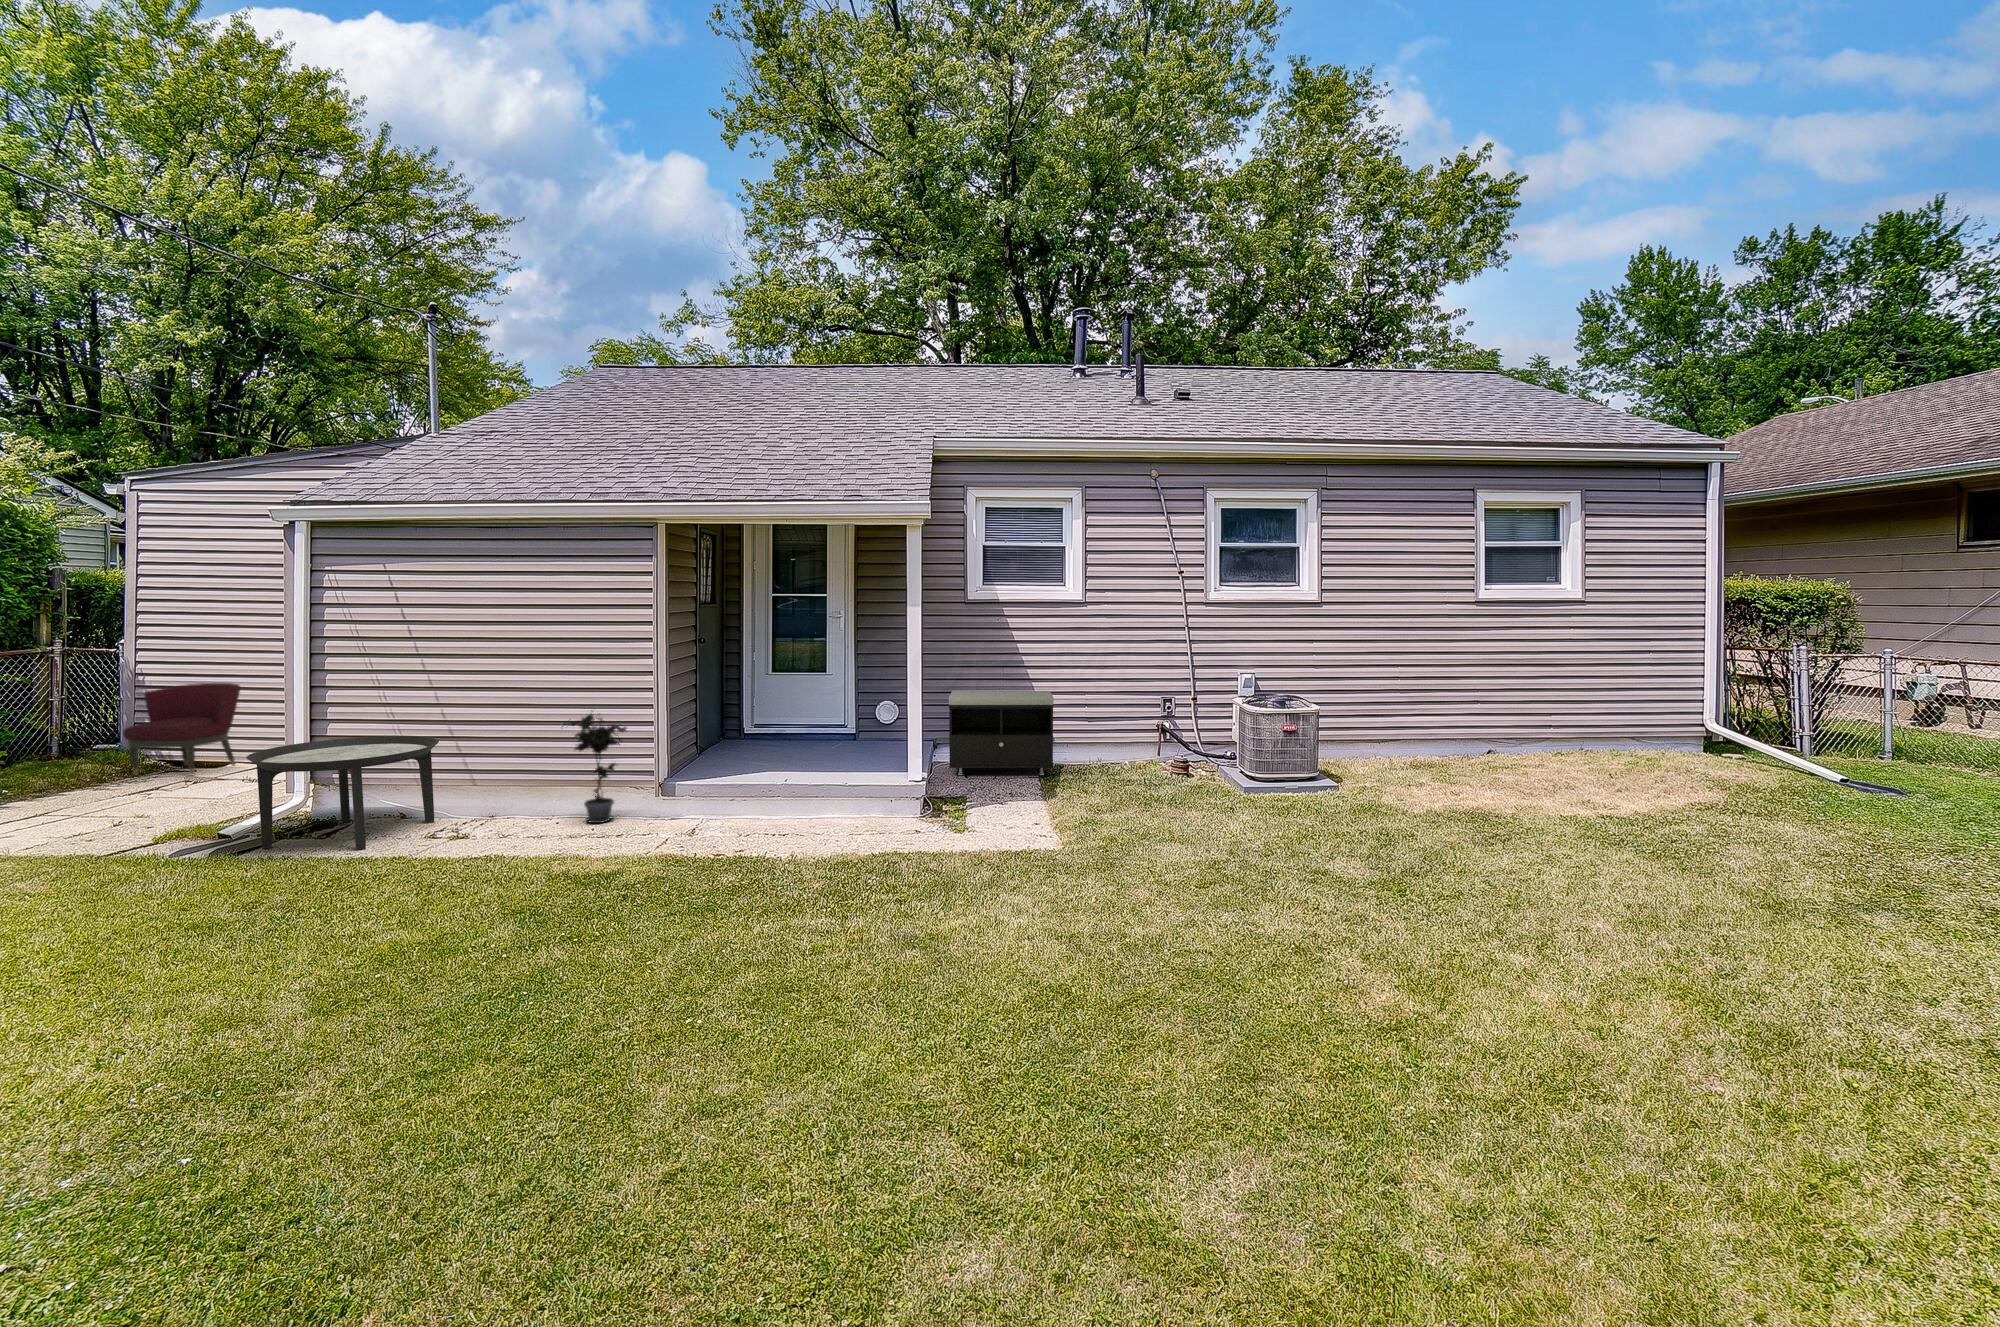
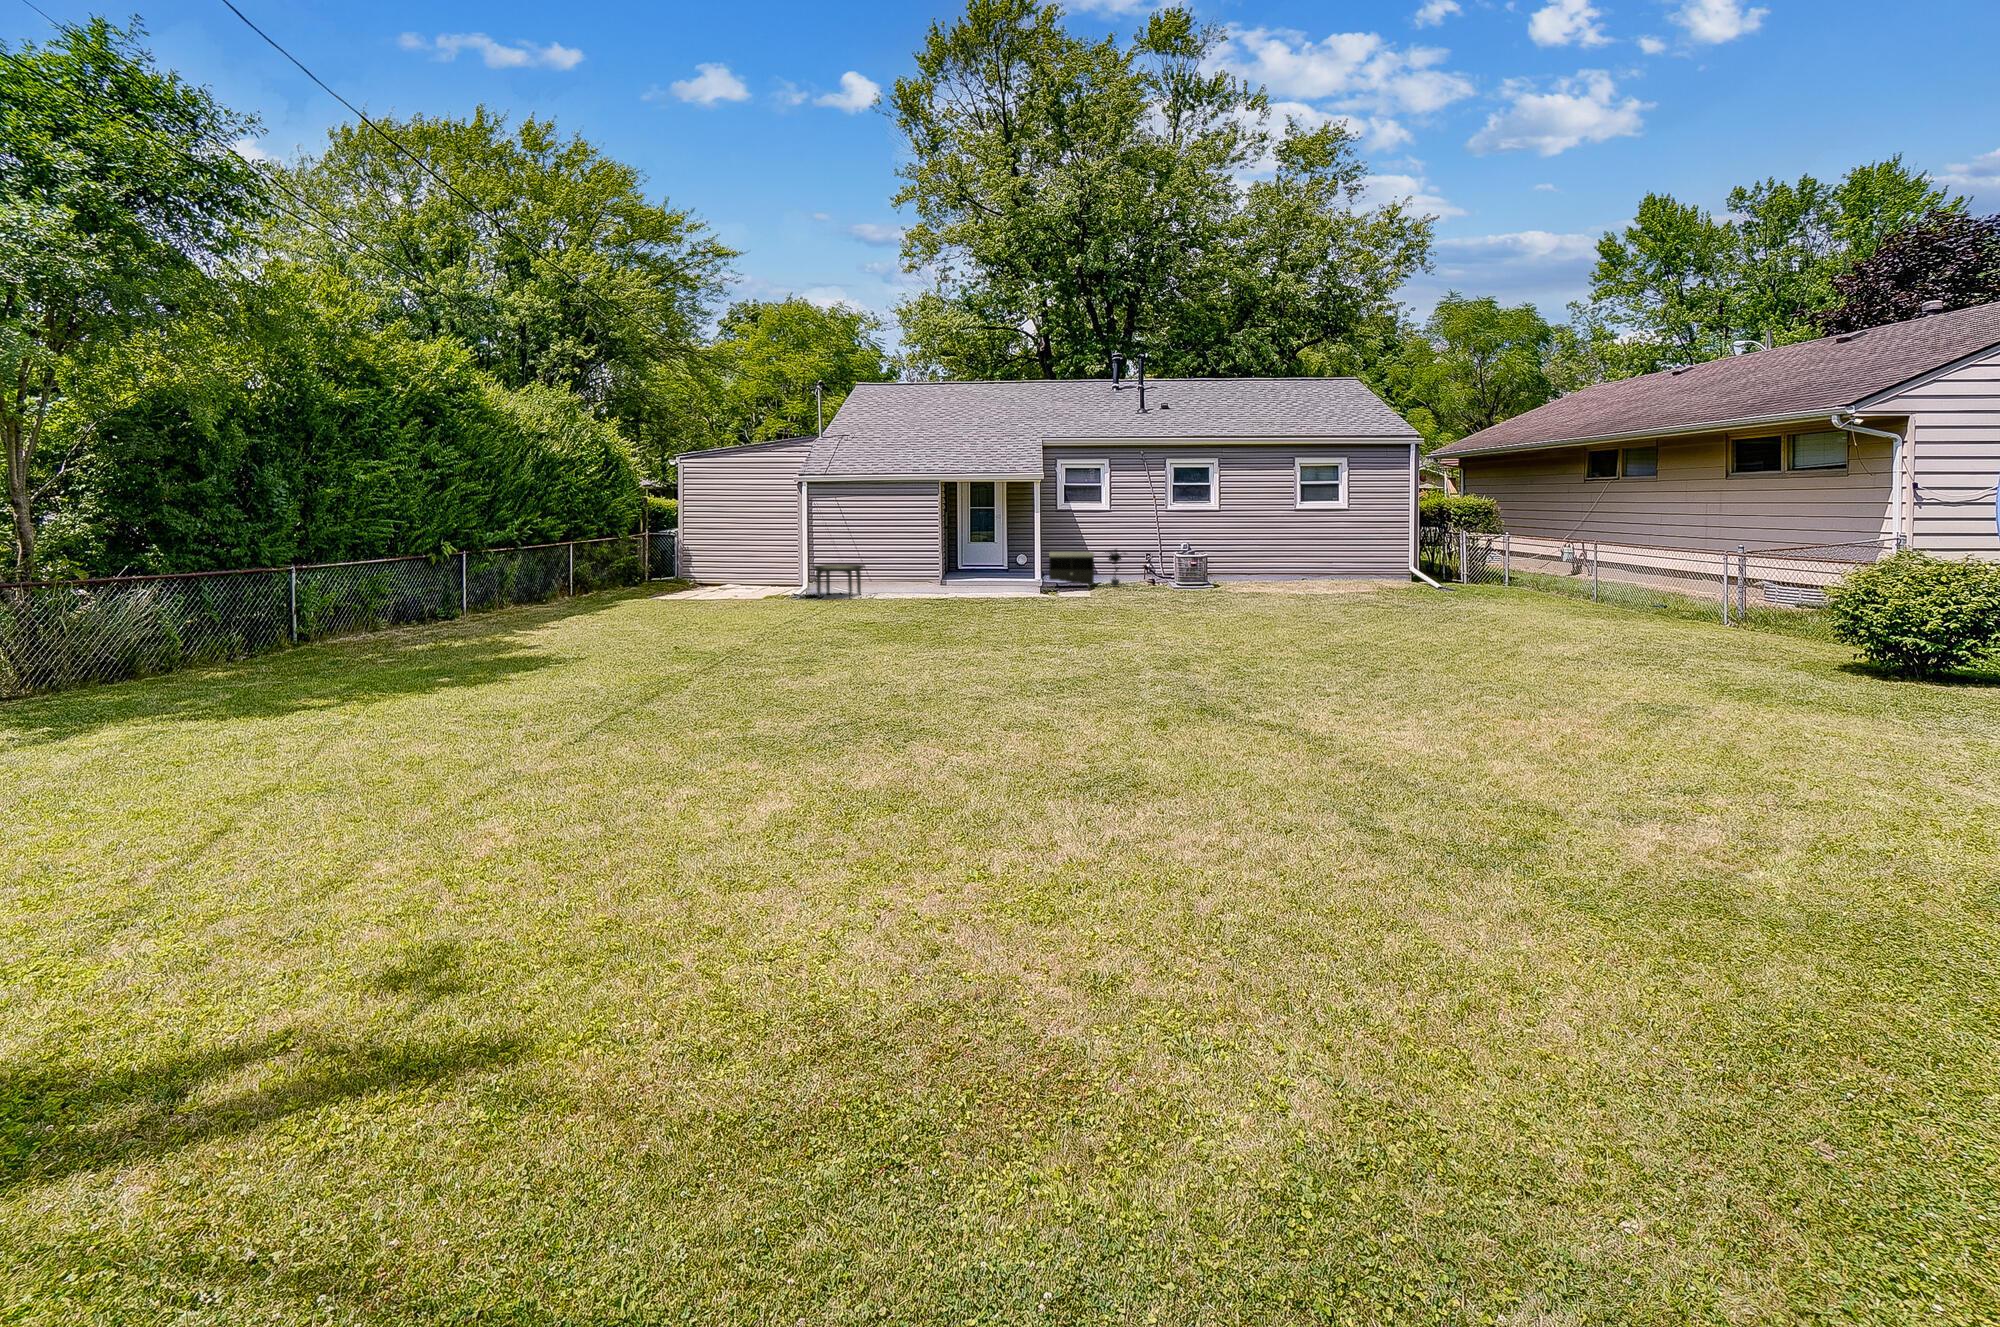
chair: present [123,683,240,776] -> none [702,549,738,587]
potted plant: present [562,710,626,823] -> present [1105,549,1126,587]

